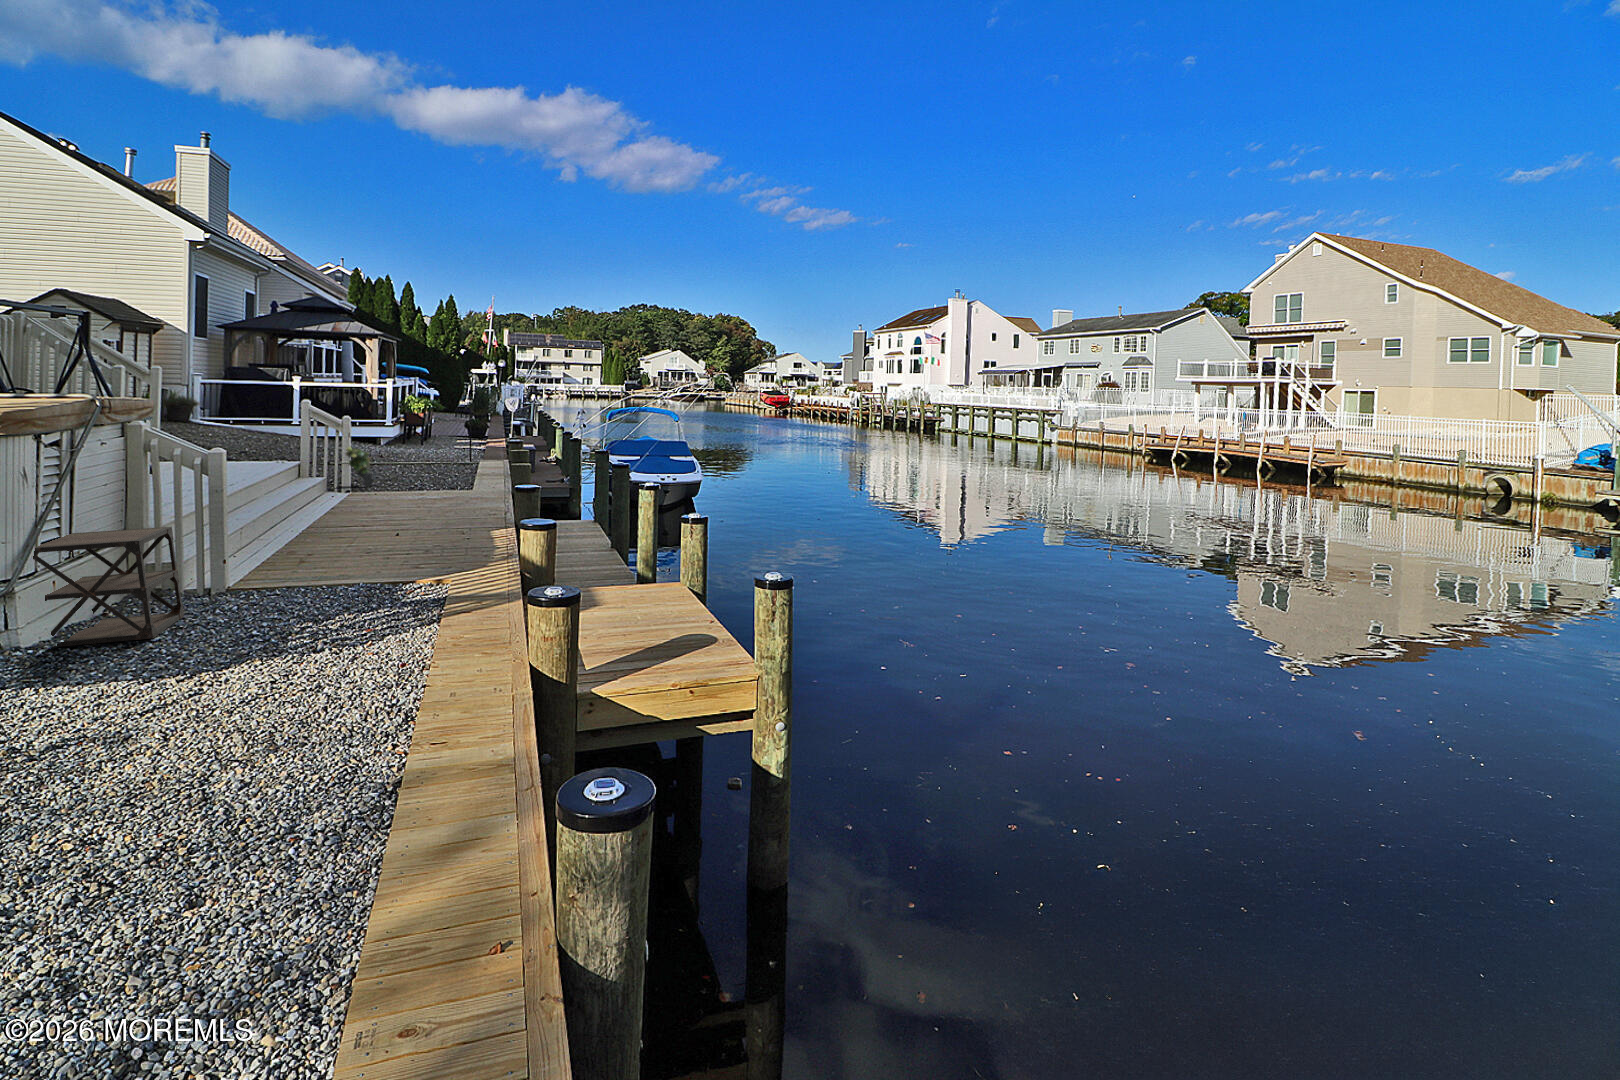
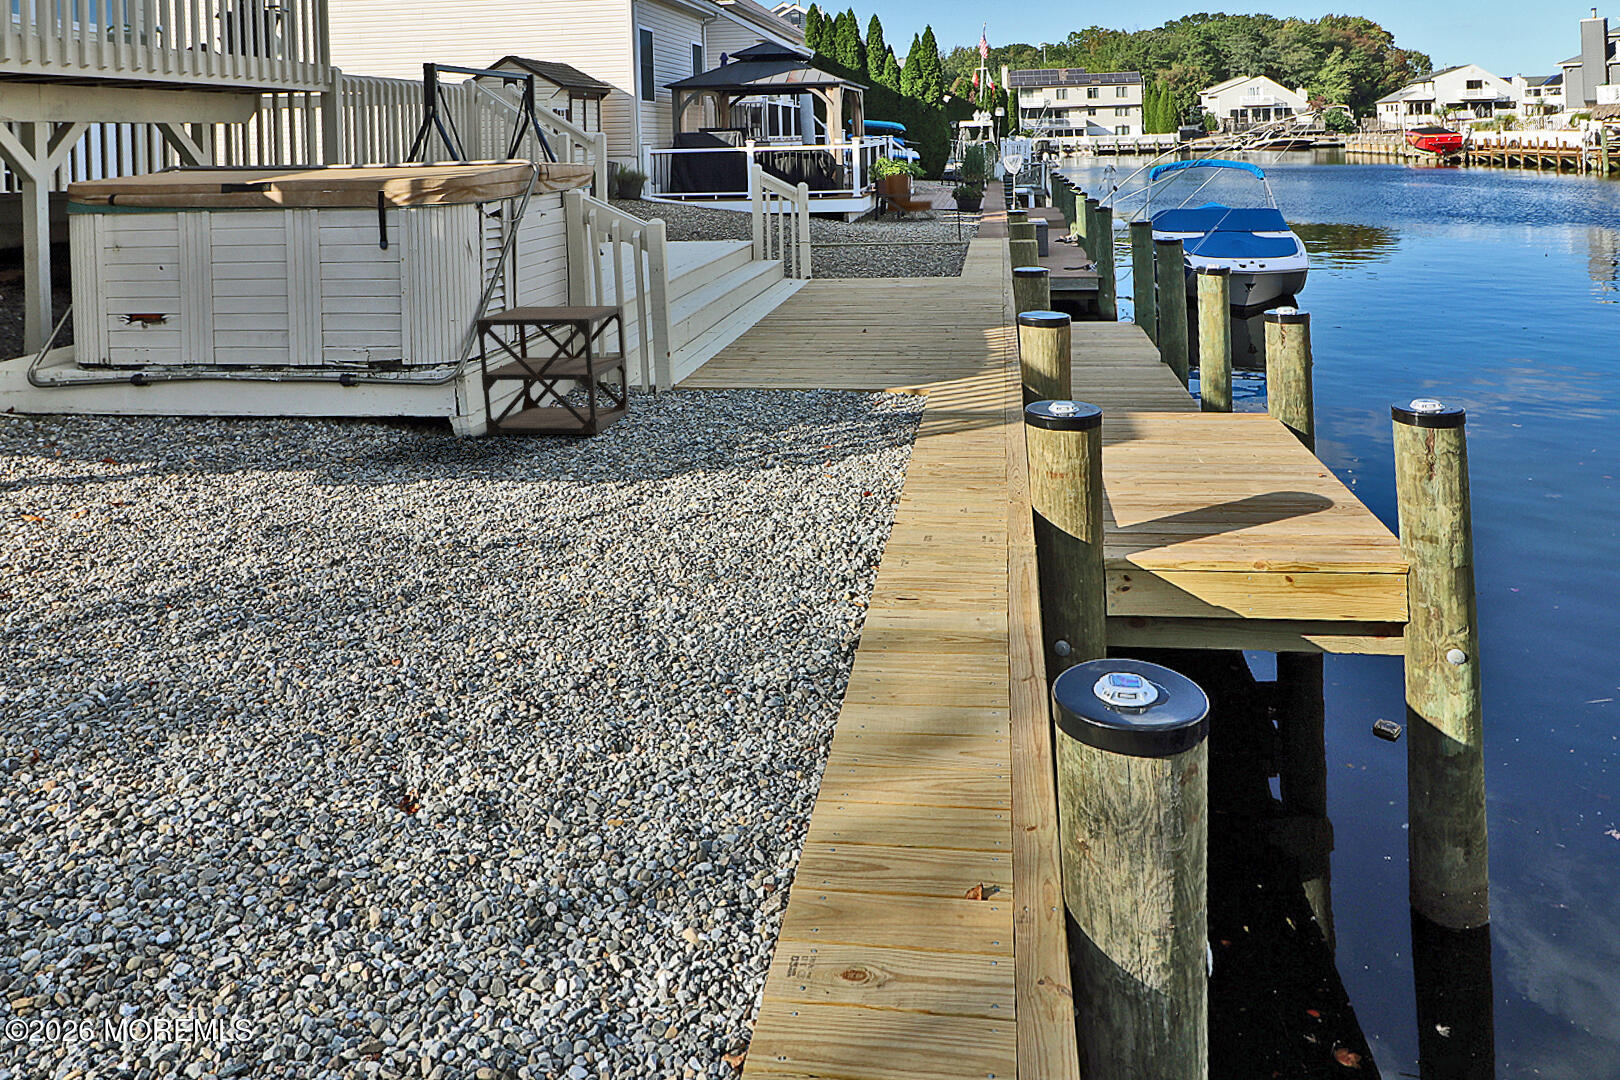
lounge chair: none [405,400,454,438] -> present [880,174,935,222]
potted plant: present [345,447,372,487] -> none [809,226,841,278]

